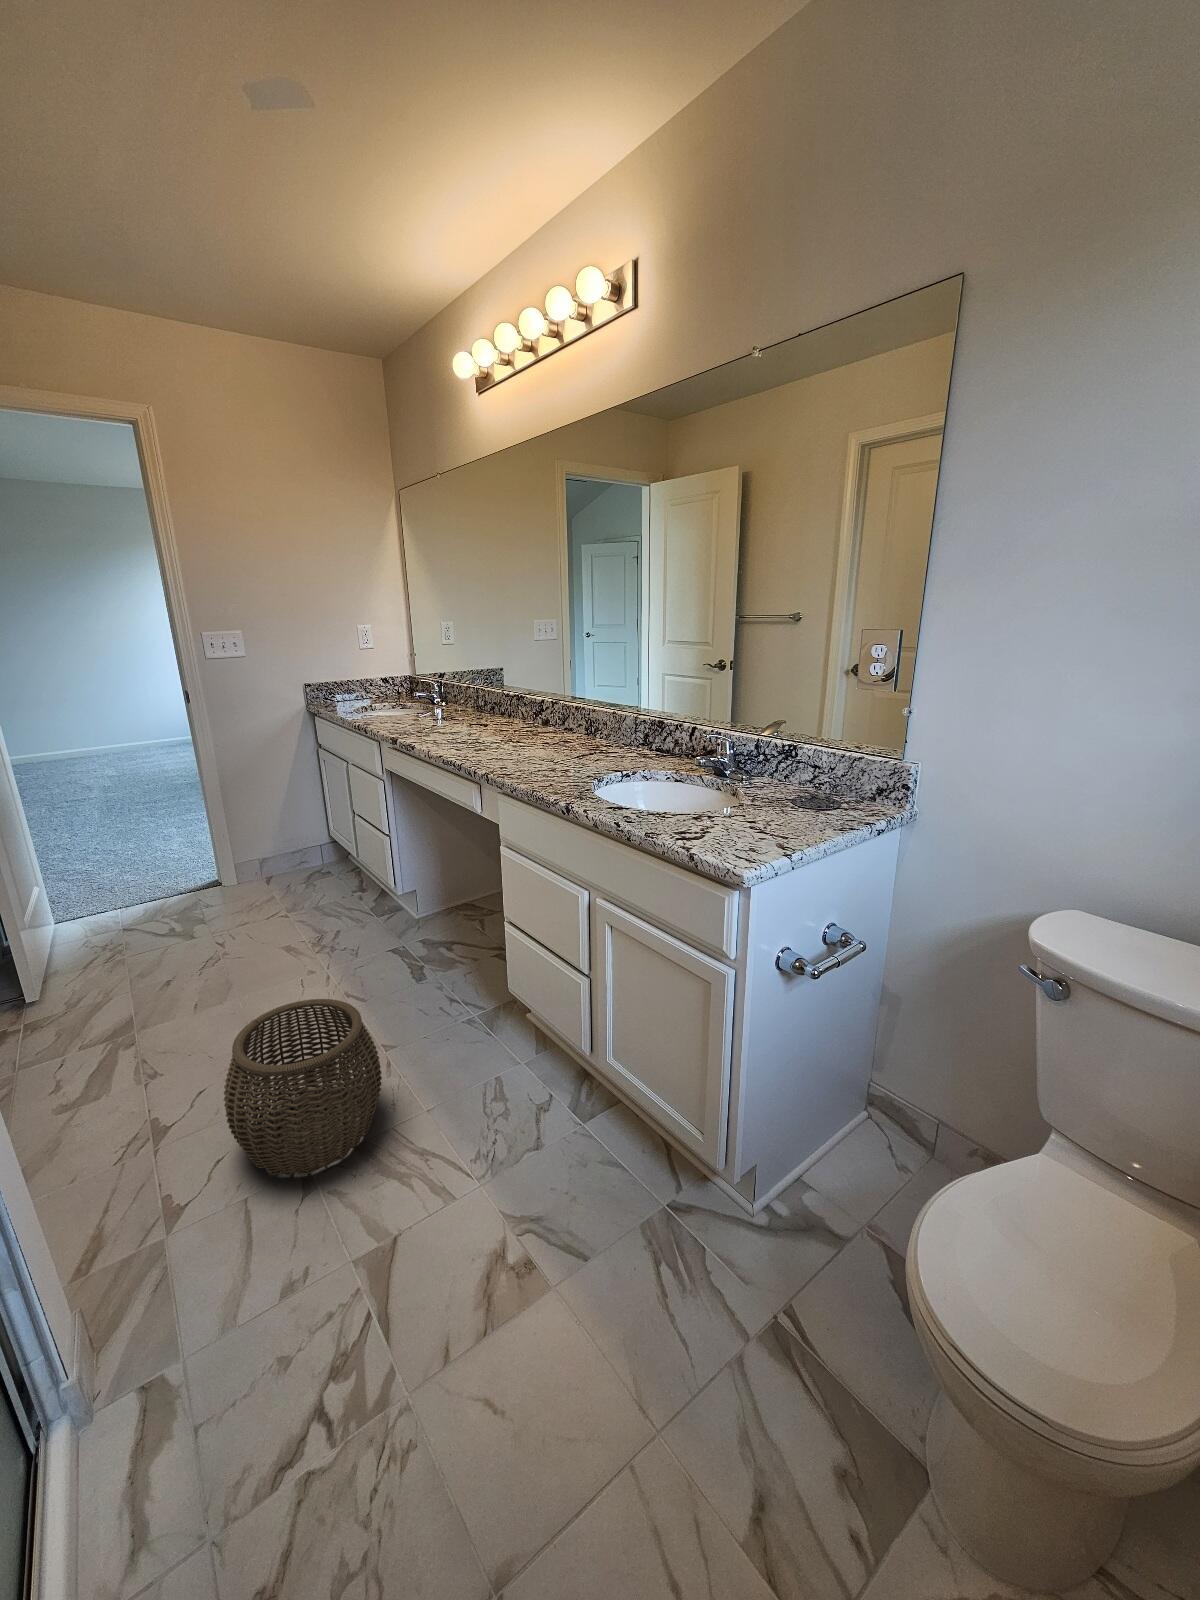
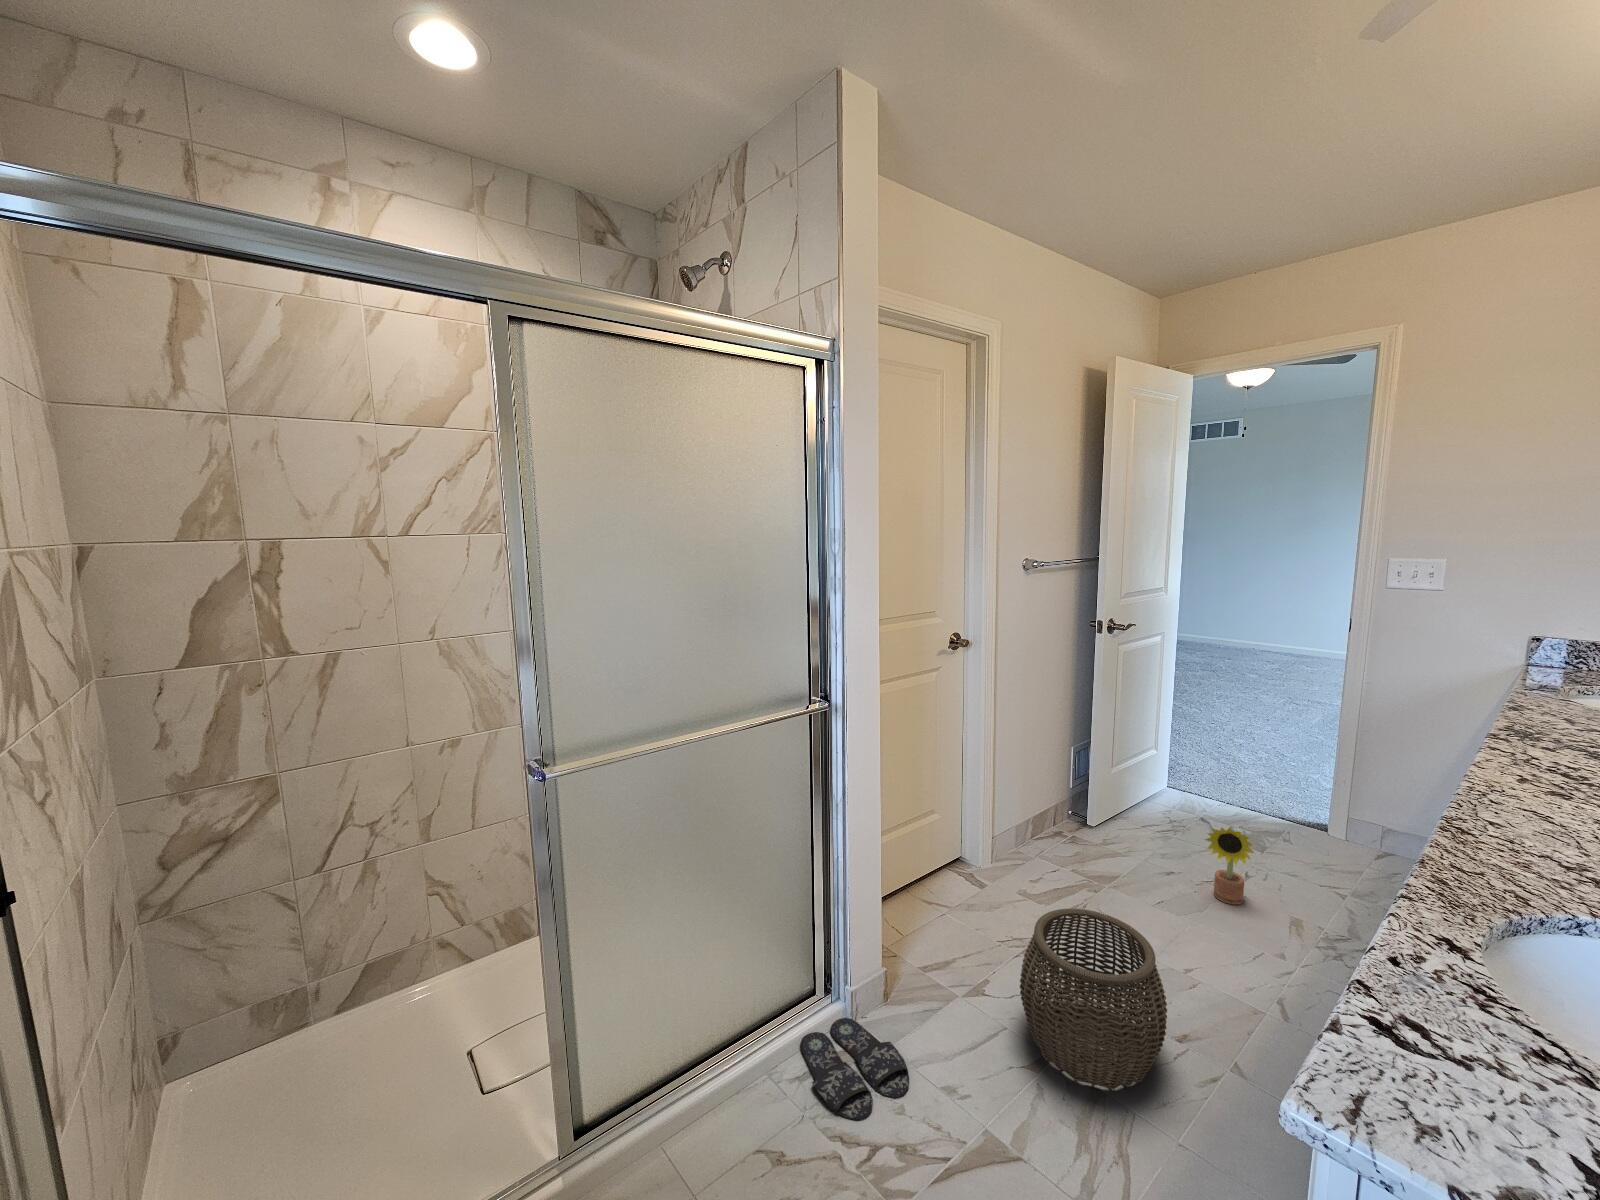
decorative plant: none [209,897,254,973] -> present [1205,827,1254,905]
slippers: none [56,1338,272,1548] -> present [800,1018,909,1121]

